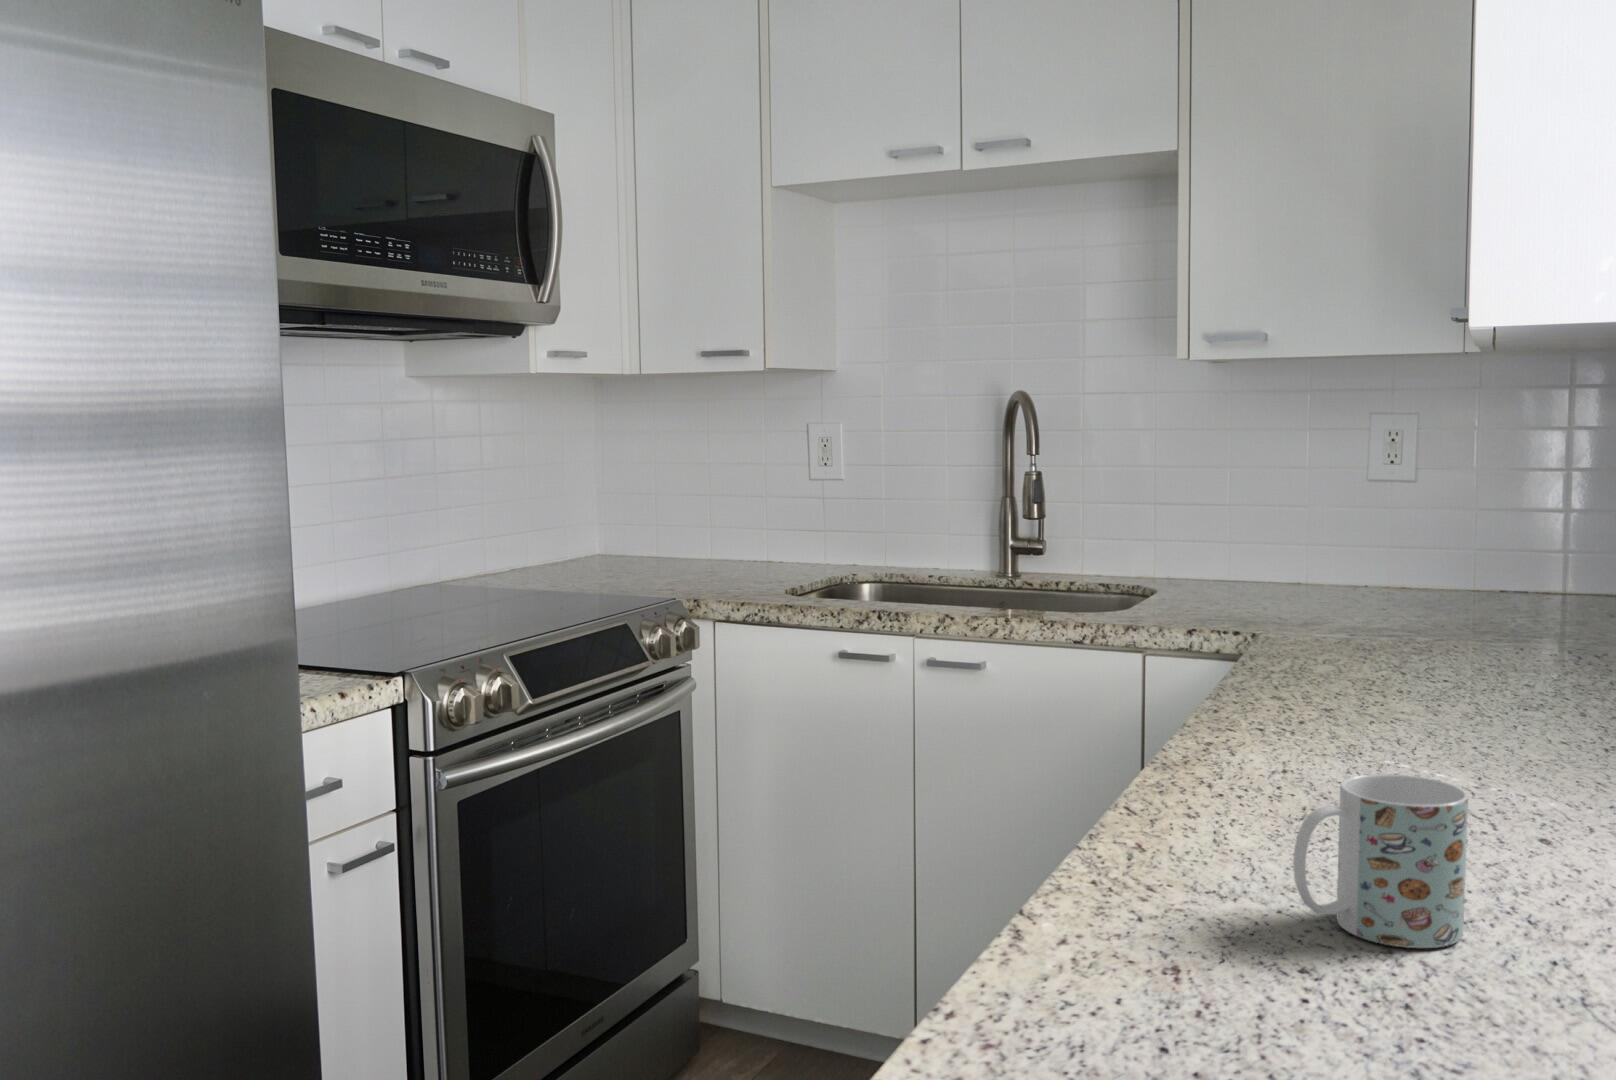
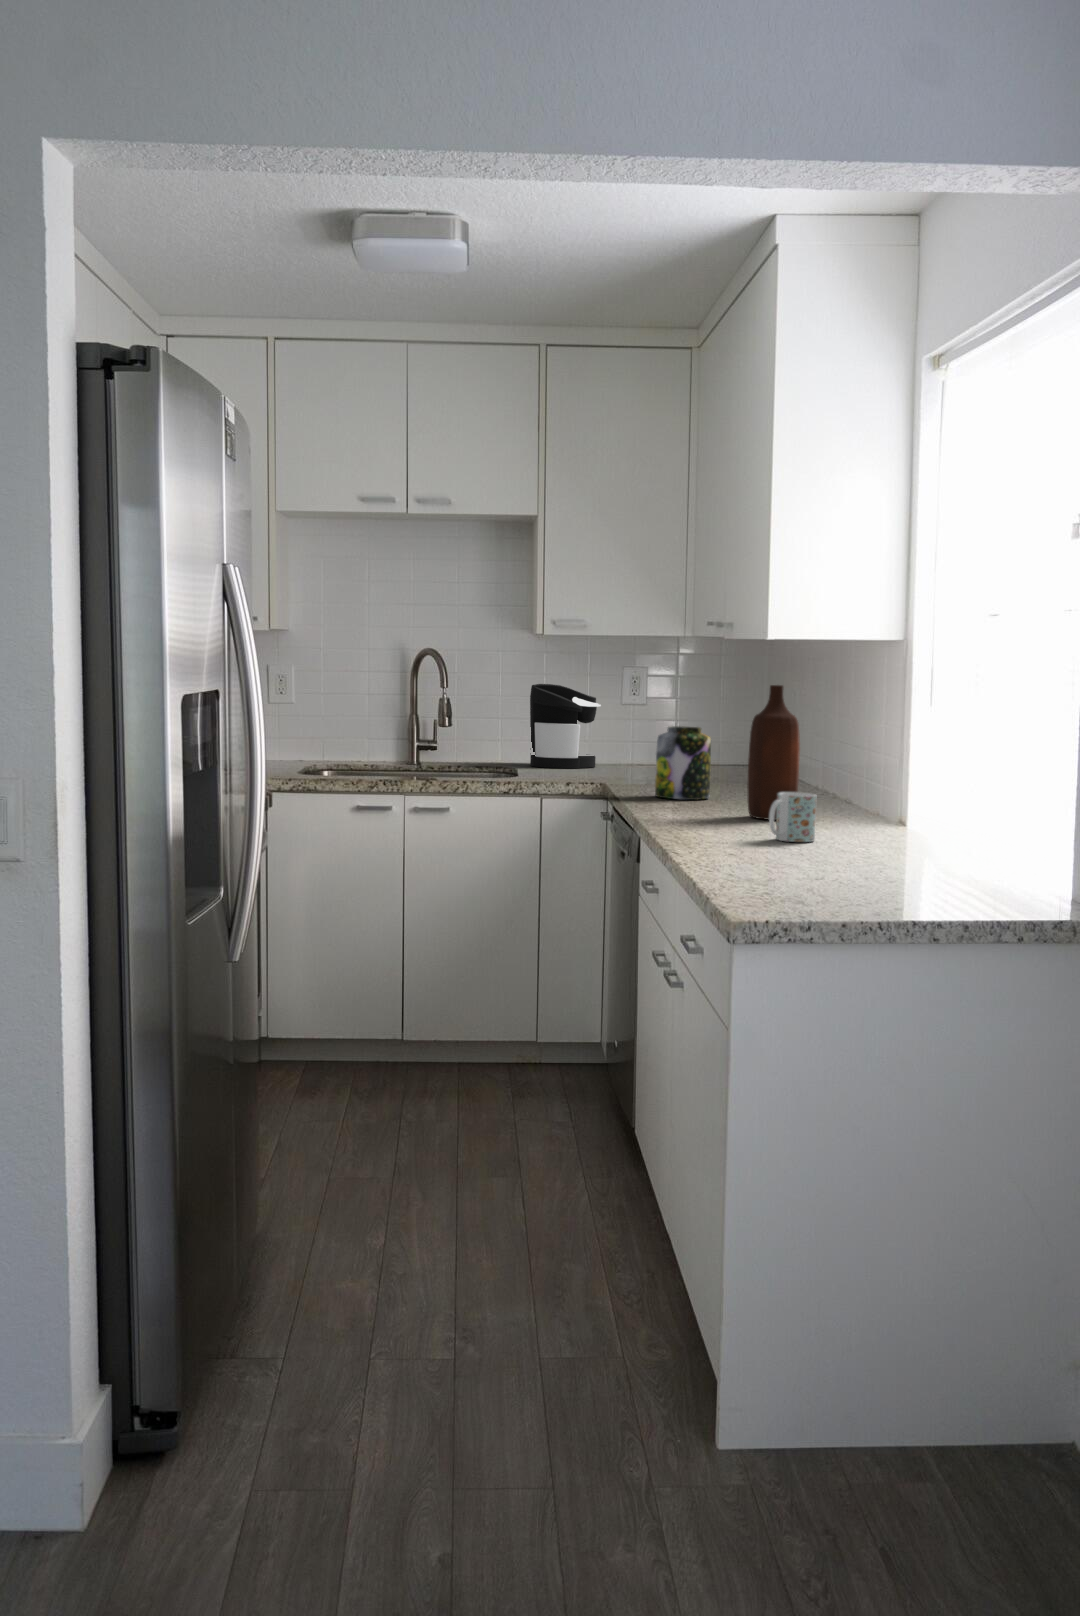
coffee maker: none [1195,446,1325,593] -> present [530,684,601,768]
bottle: none [1403,449,1546,803] -> present [748,685,800,820]
jar: none [1286,536,1411,699] -> present [655,726,711,800]

